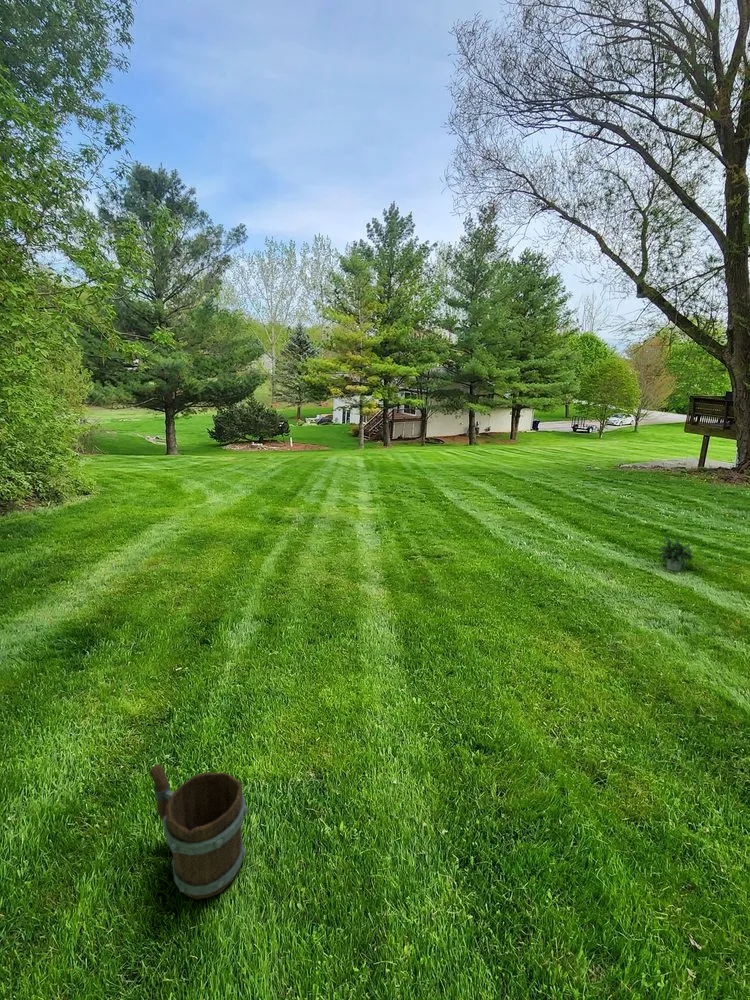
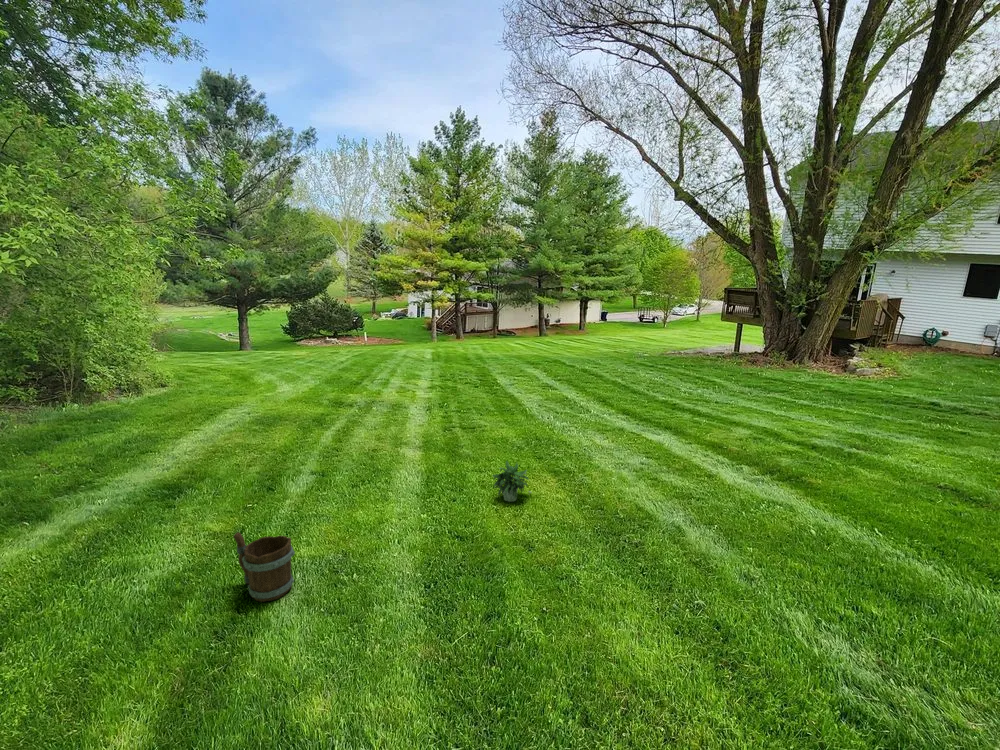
potted plant: present [659,536,693,571] -> present [492,461,528,502]

